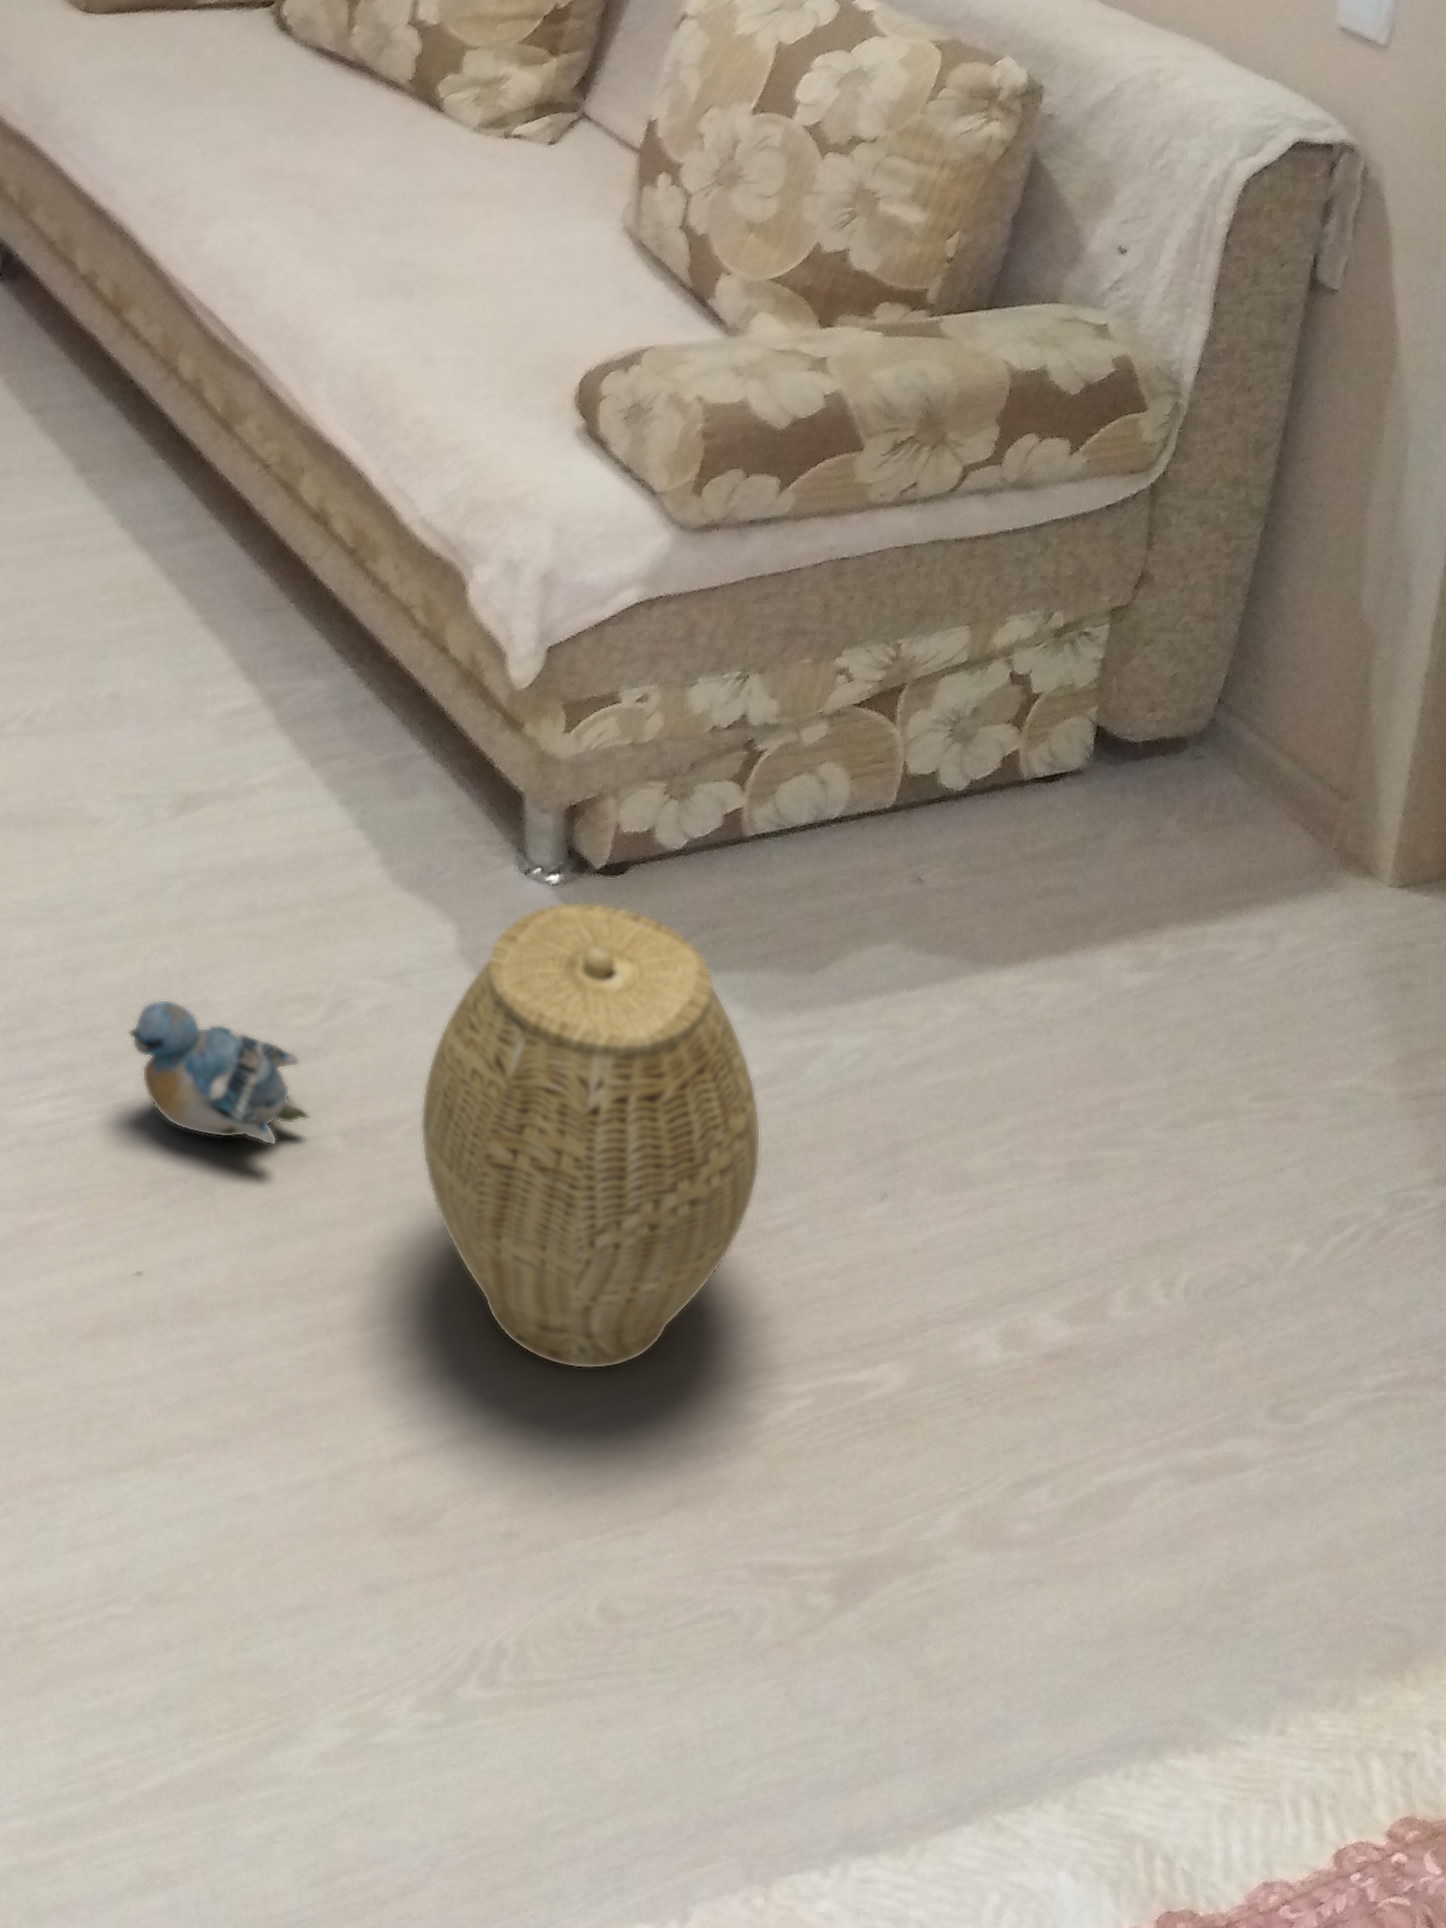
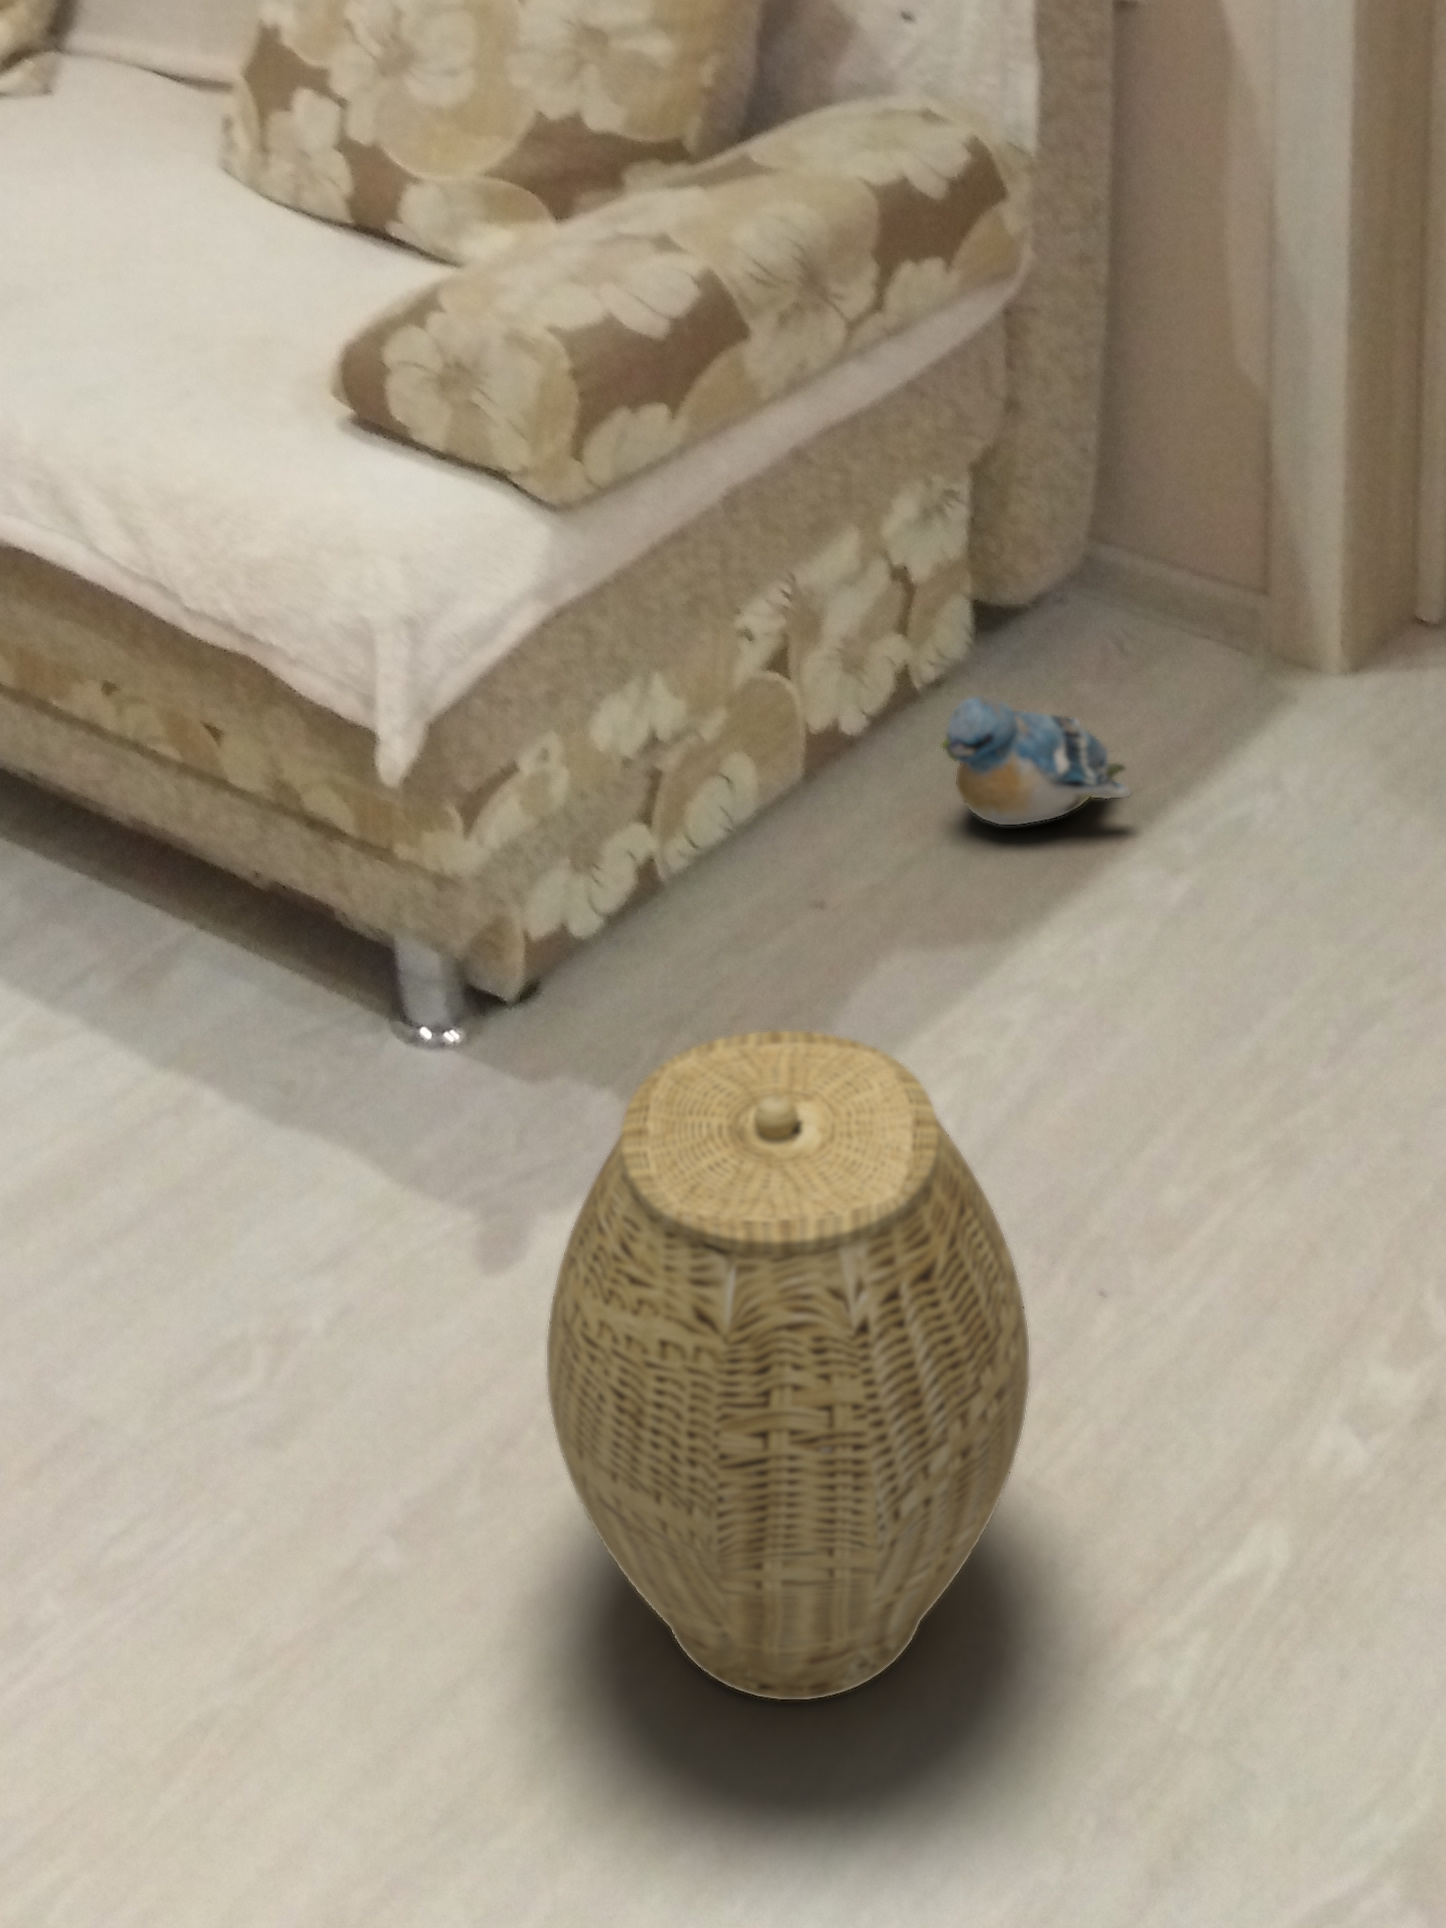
plush toy: present [130,1001,307,1143] -> present [942,696,1132,825]

